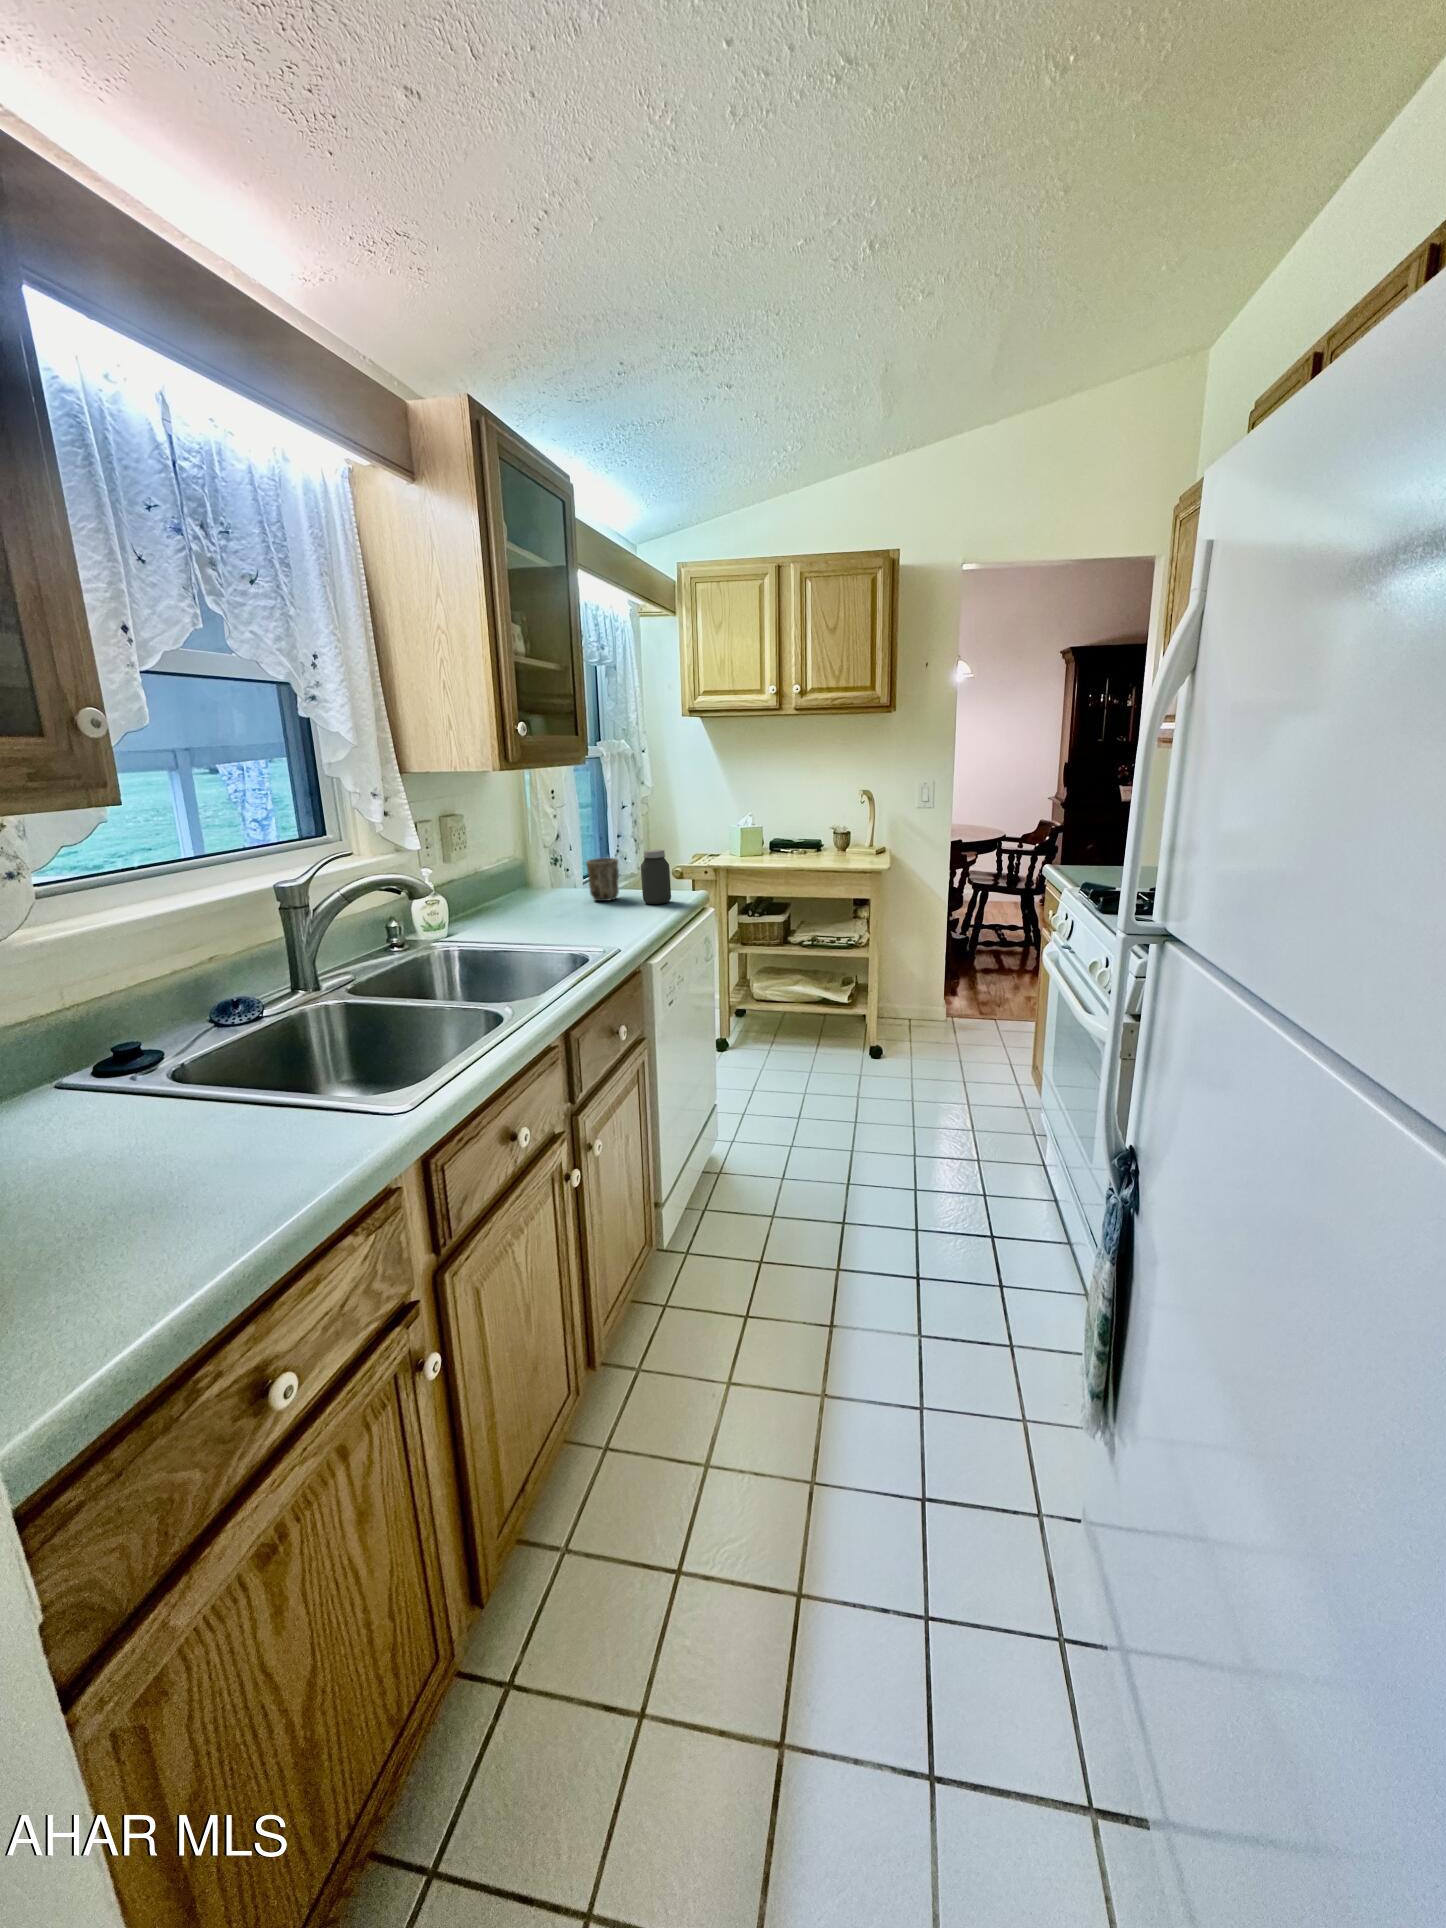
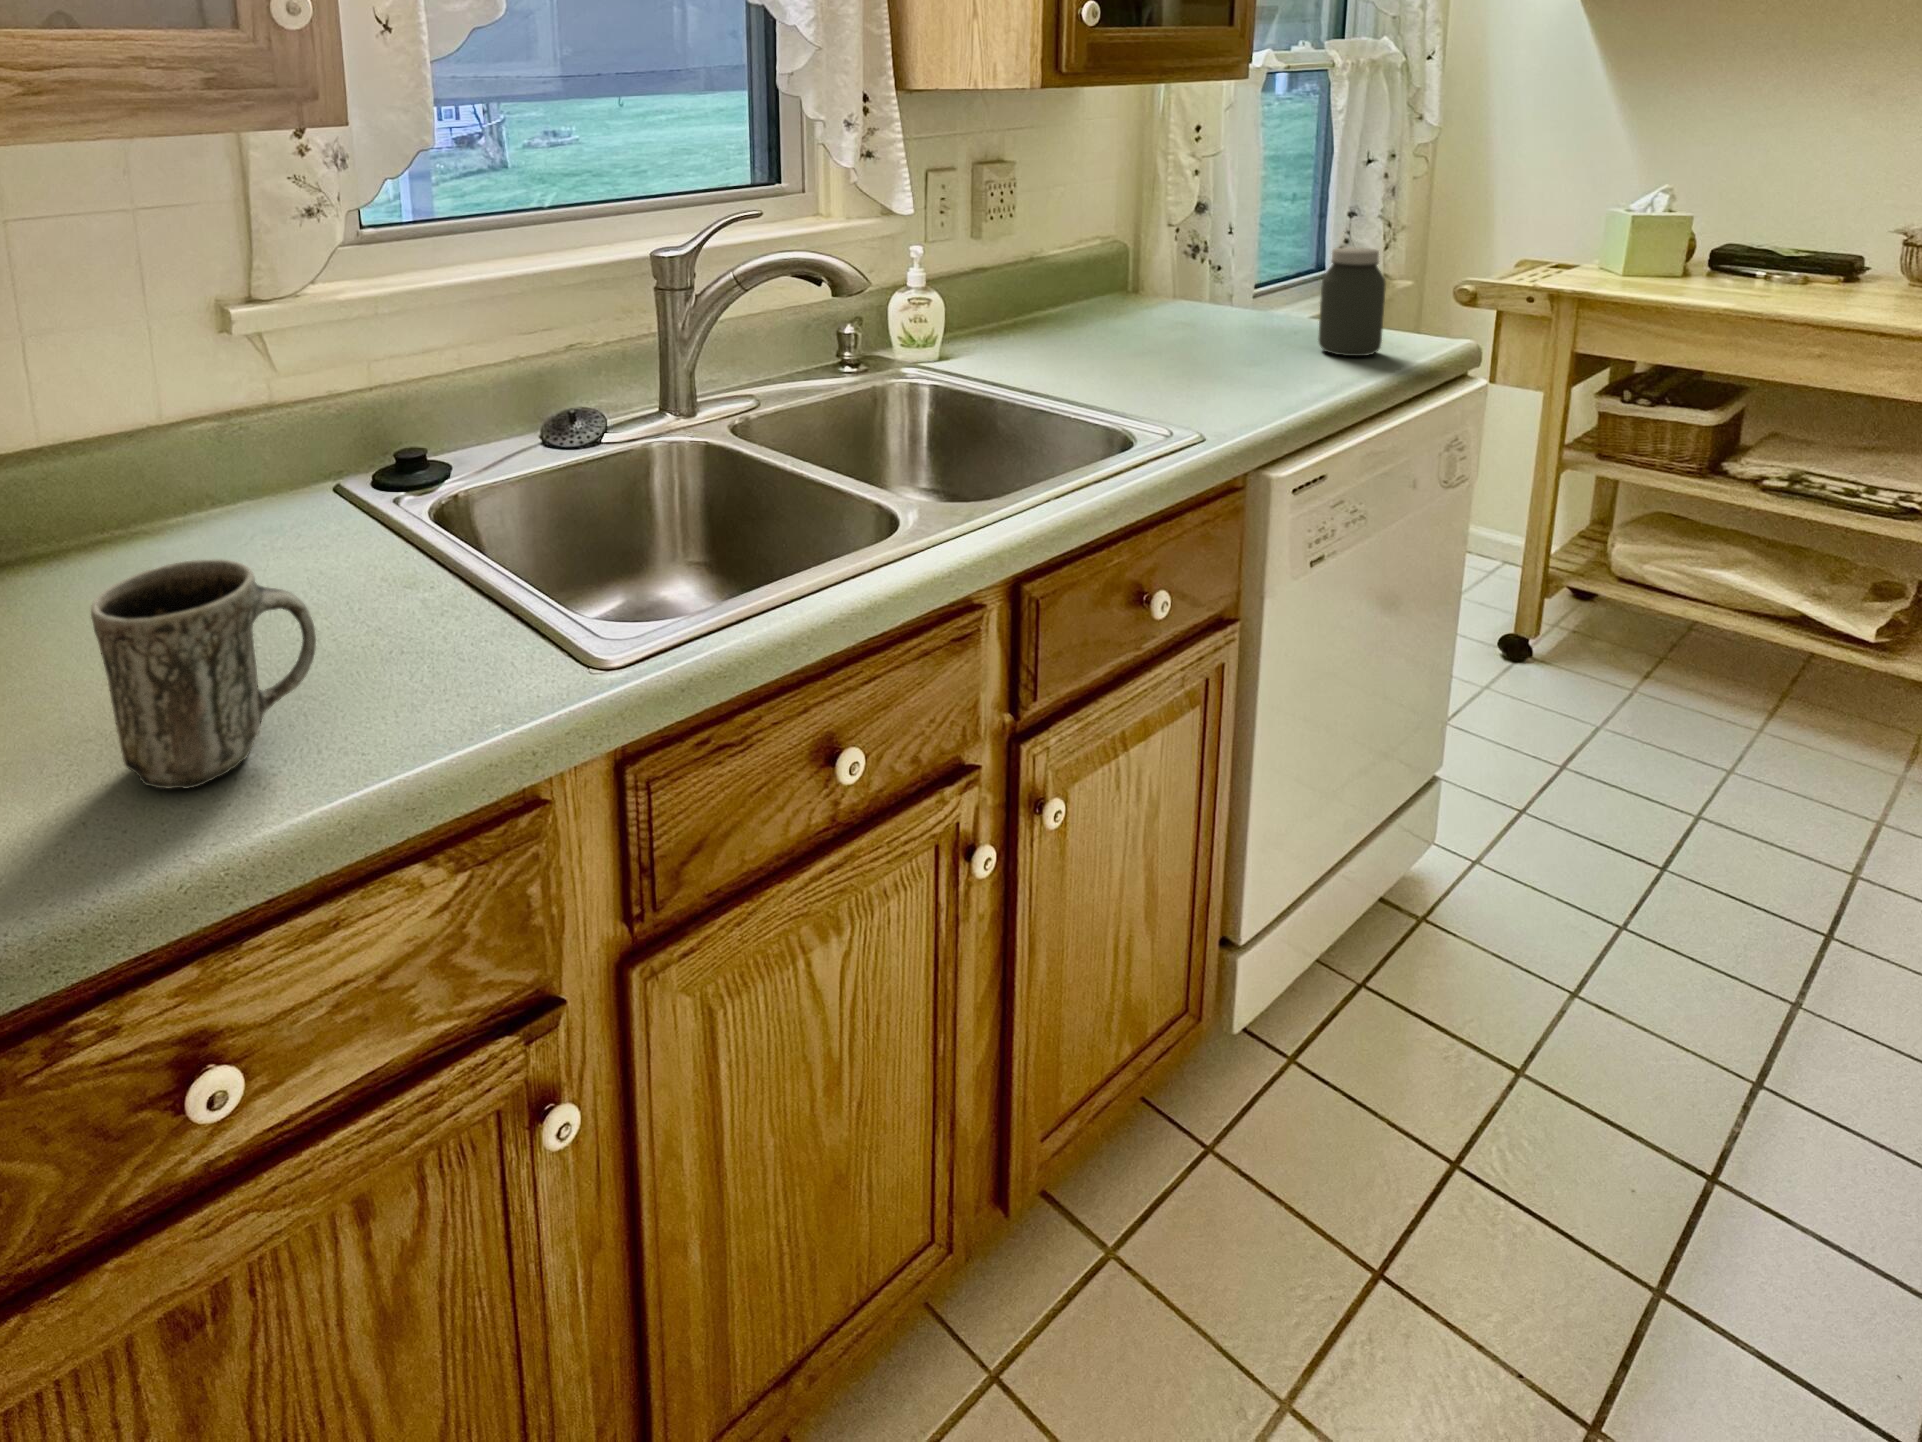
mug: present [586,858,619,901] -> present [91,559,316,788]

